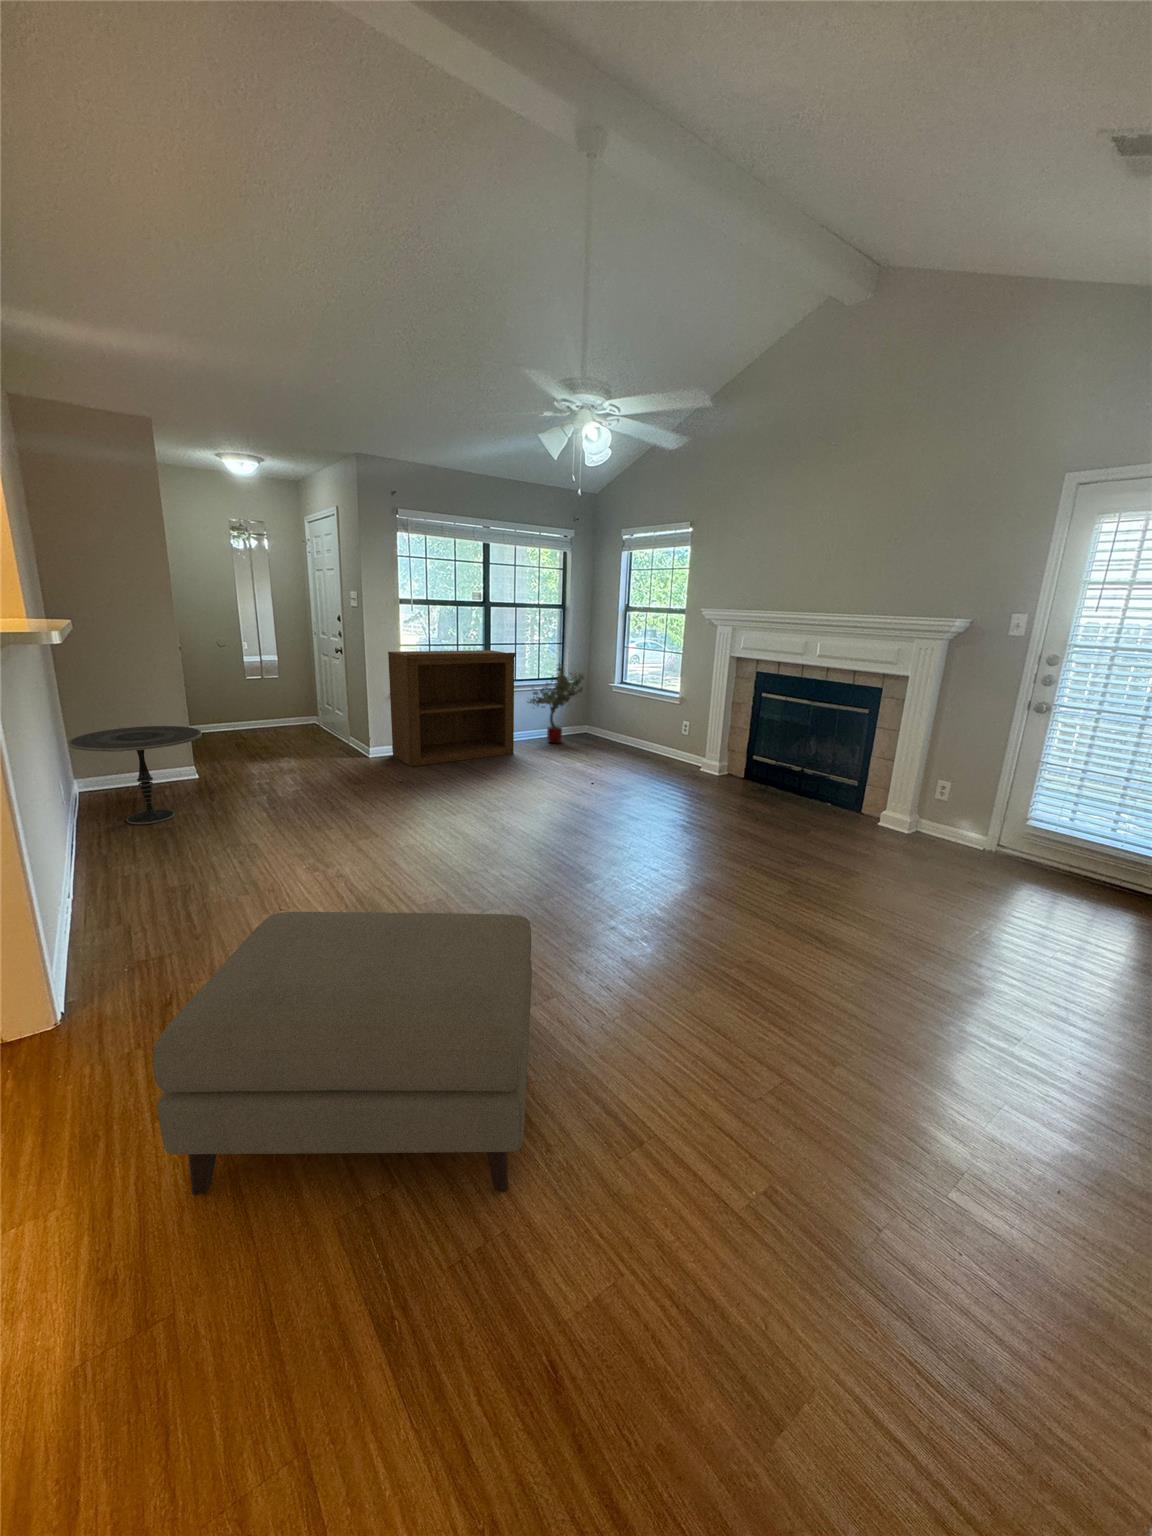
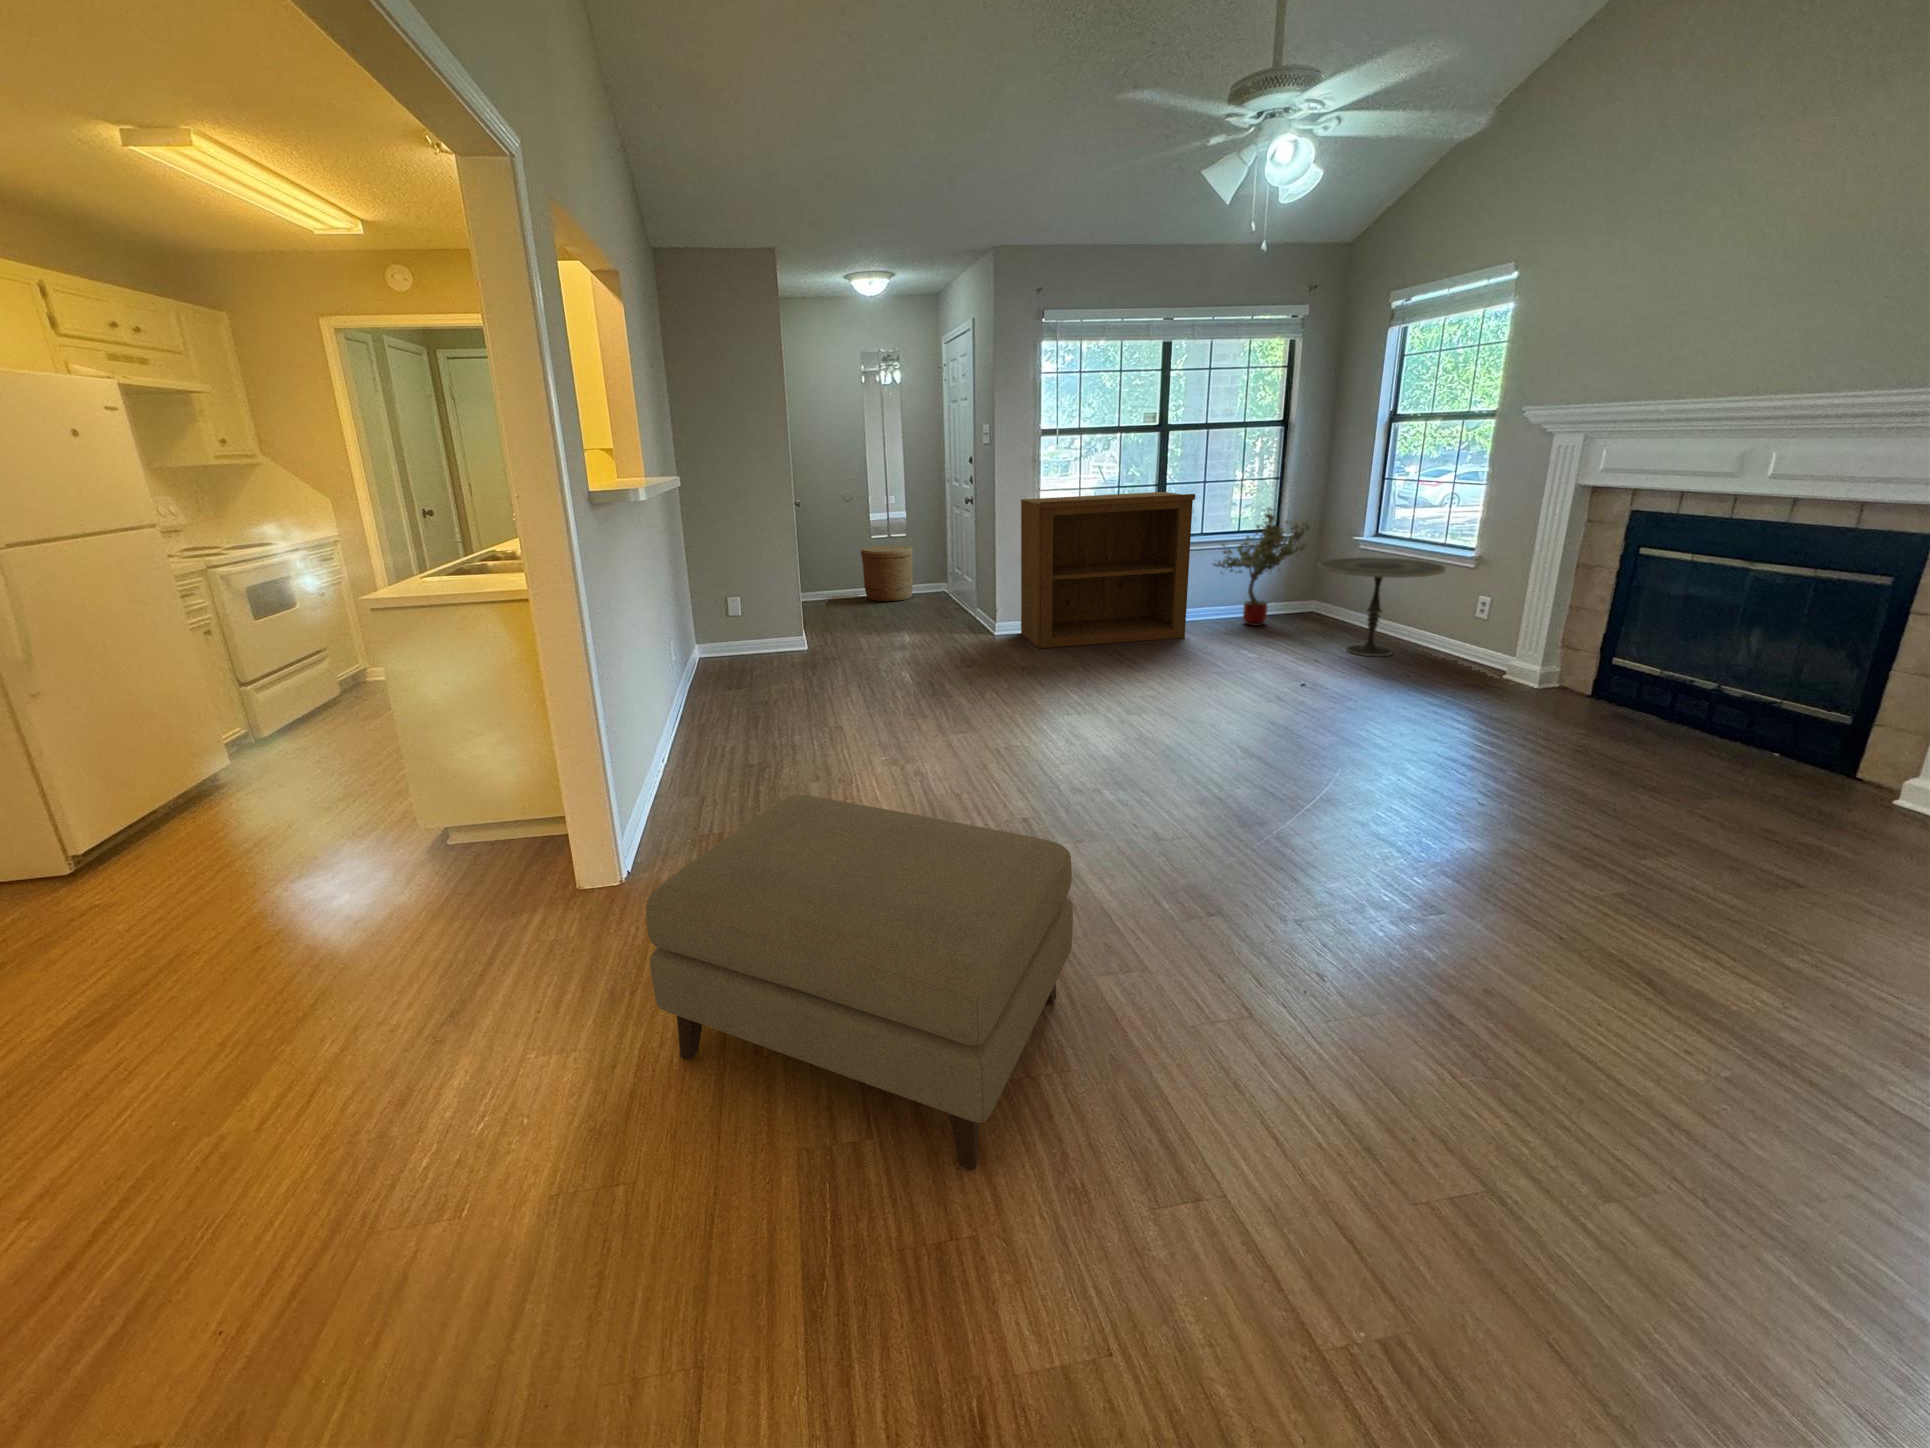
woven basket: none [236,686,288,734] -> present [861,545,913,602]
side table: present [68,726,202,824] -> present [1318,557,1446,656]

